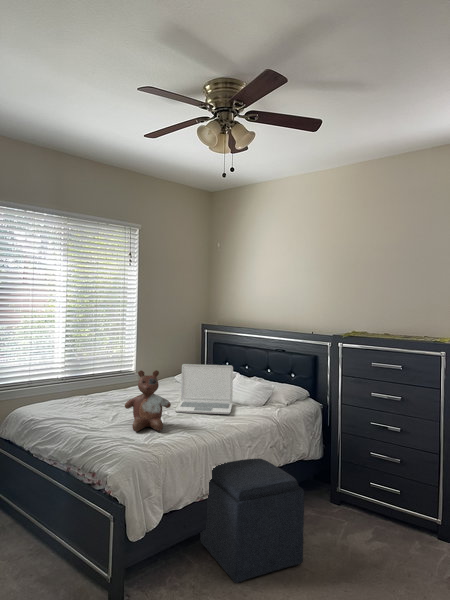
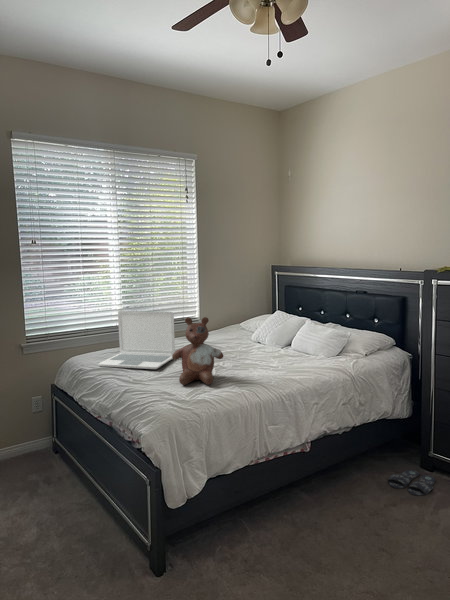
laptop: present [175,364,233,414] -> present [99,311,175,369]
ottoman: present [200,458,304,583] -> none [258,418,378,559]
slippers: none [307,504,345,525] -> present [388,470,436,496]

